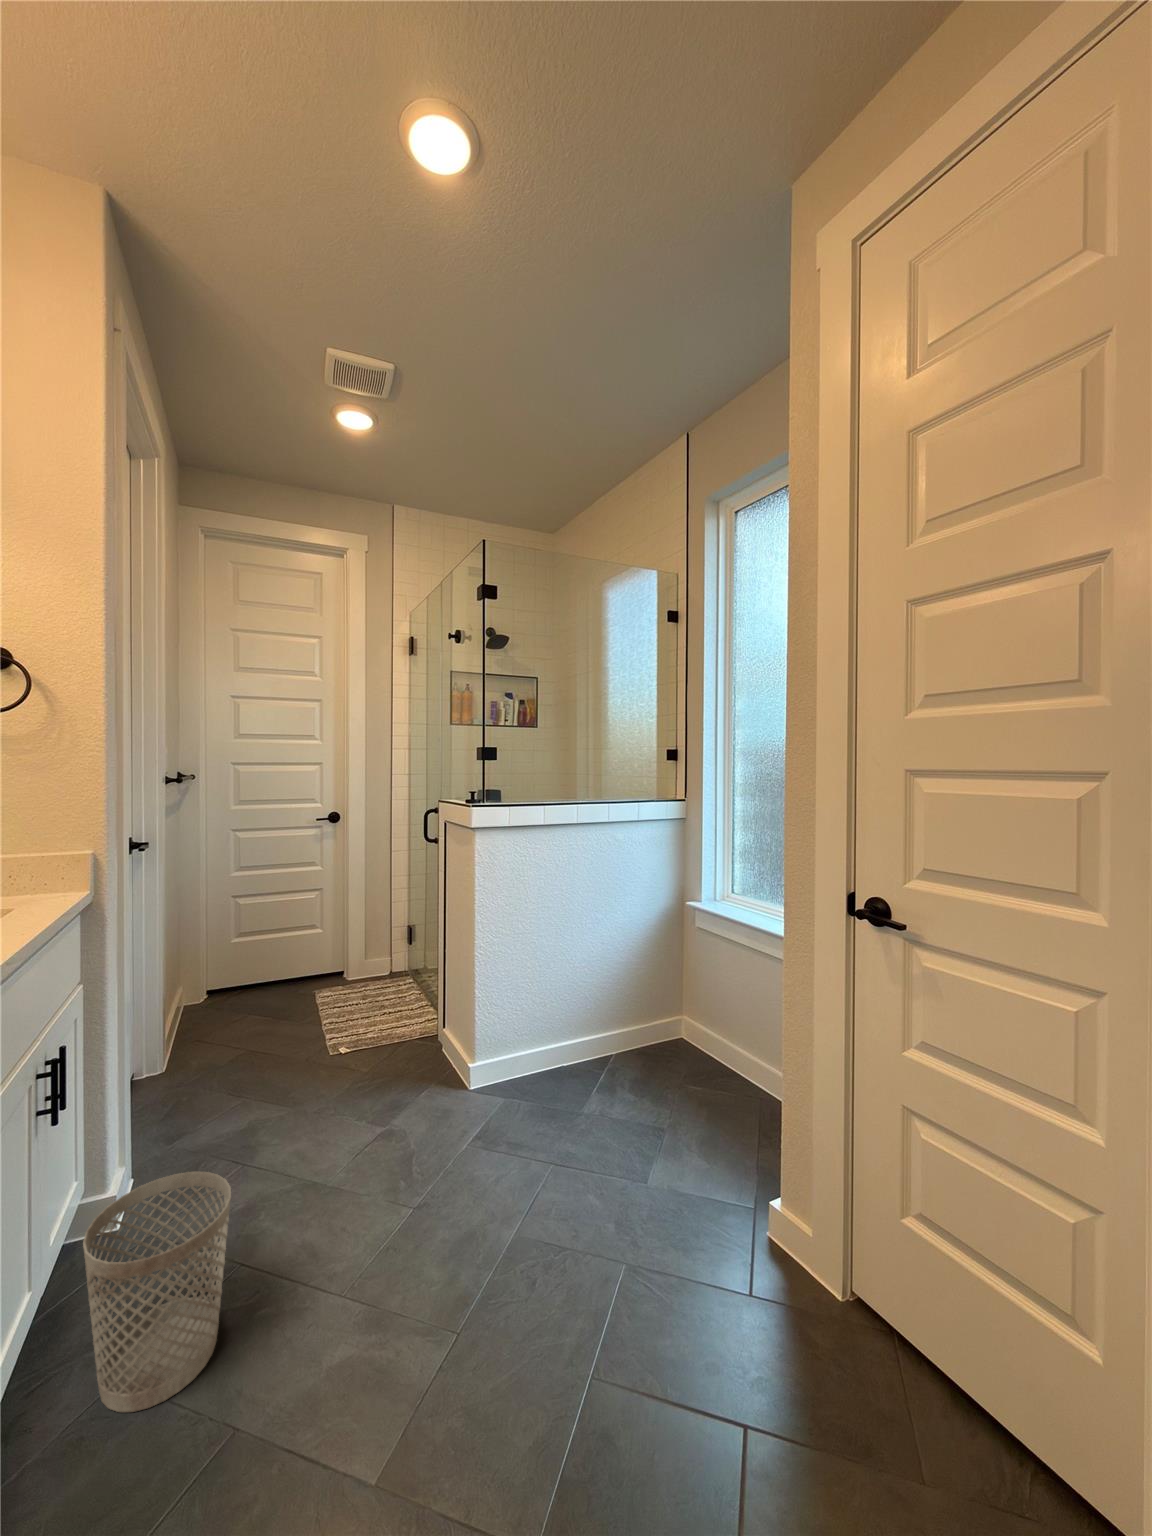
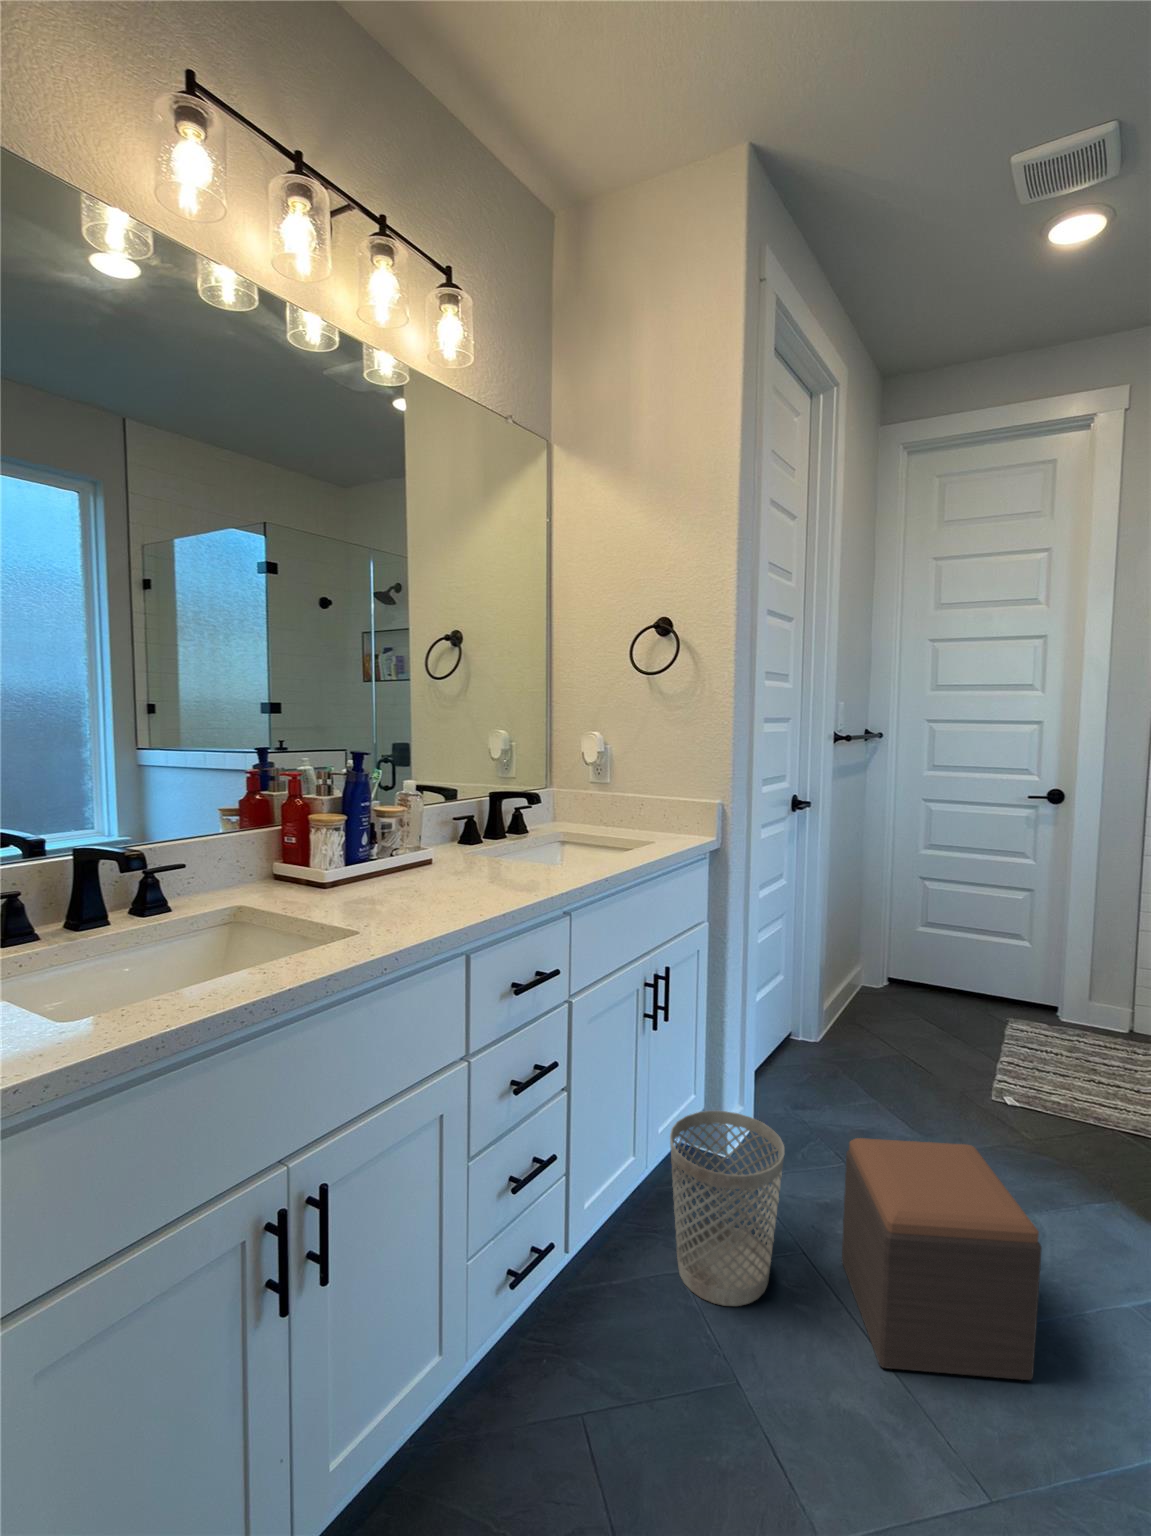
footstool: none [276,1089,438,1313] -> present [842,1138,1042,1380]

